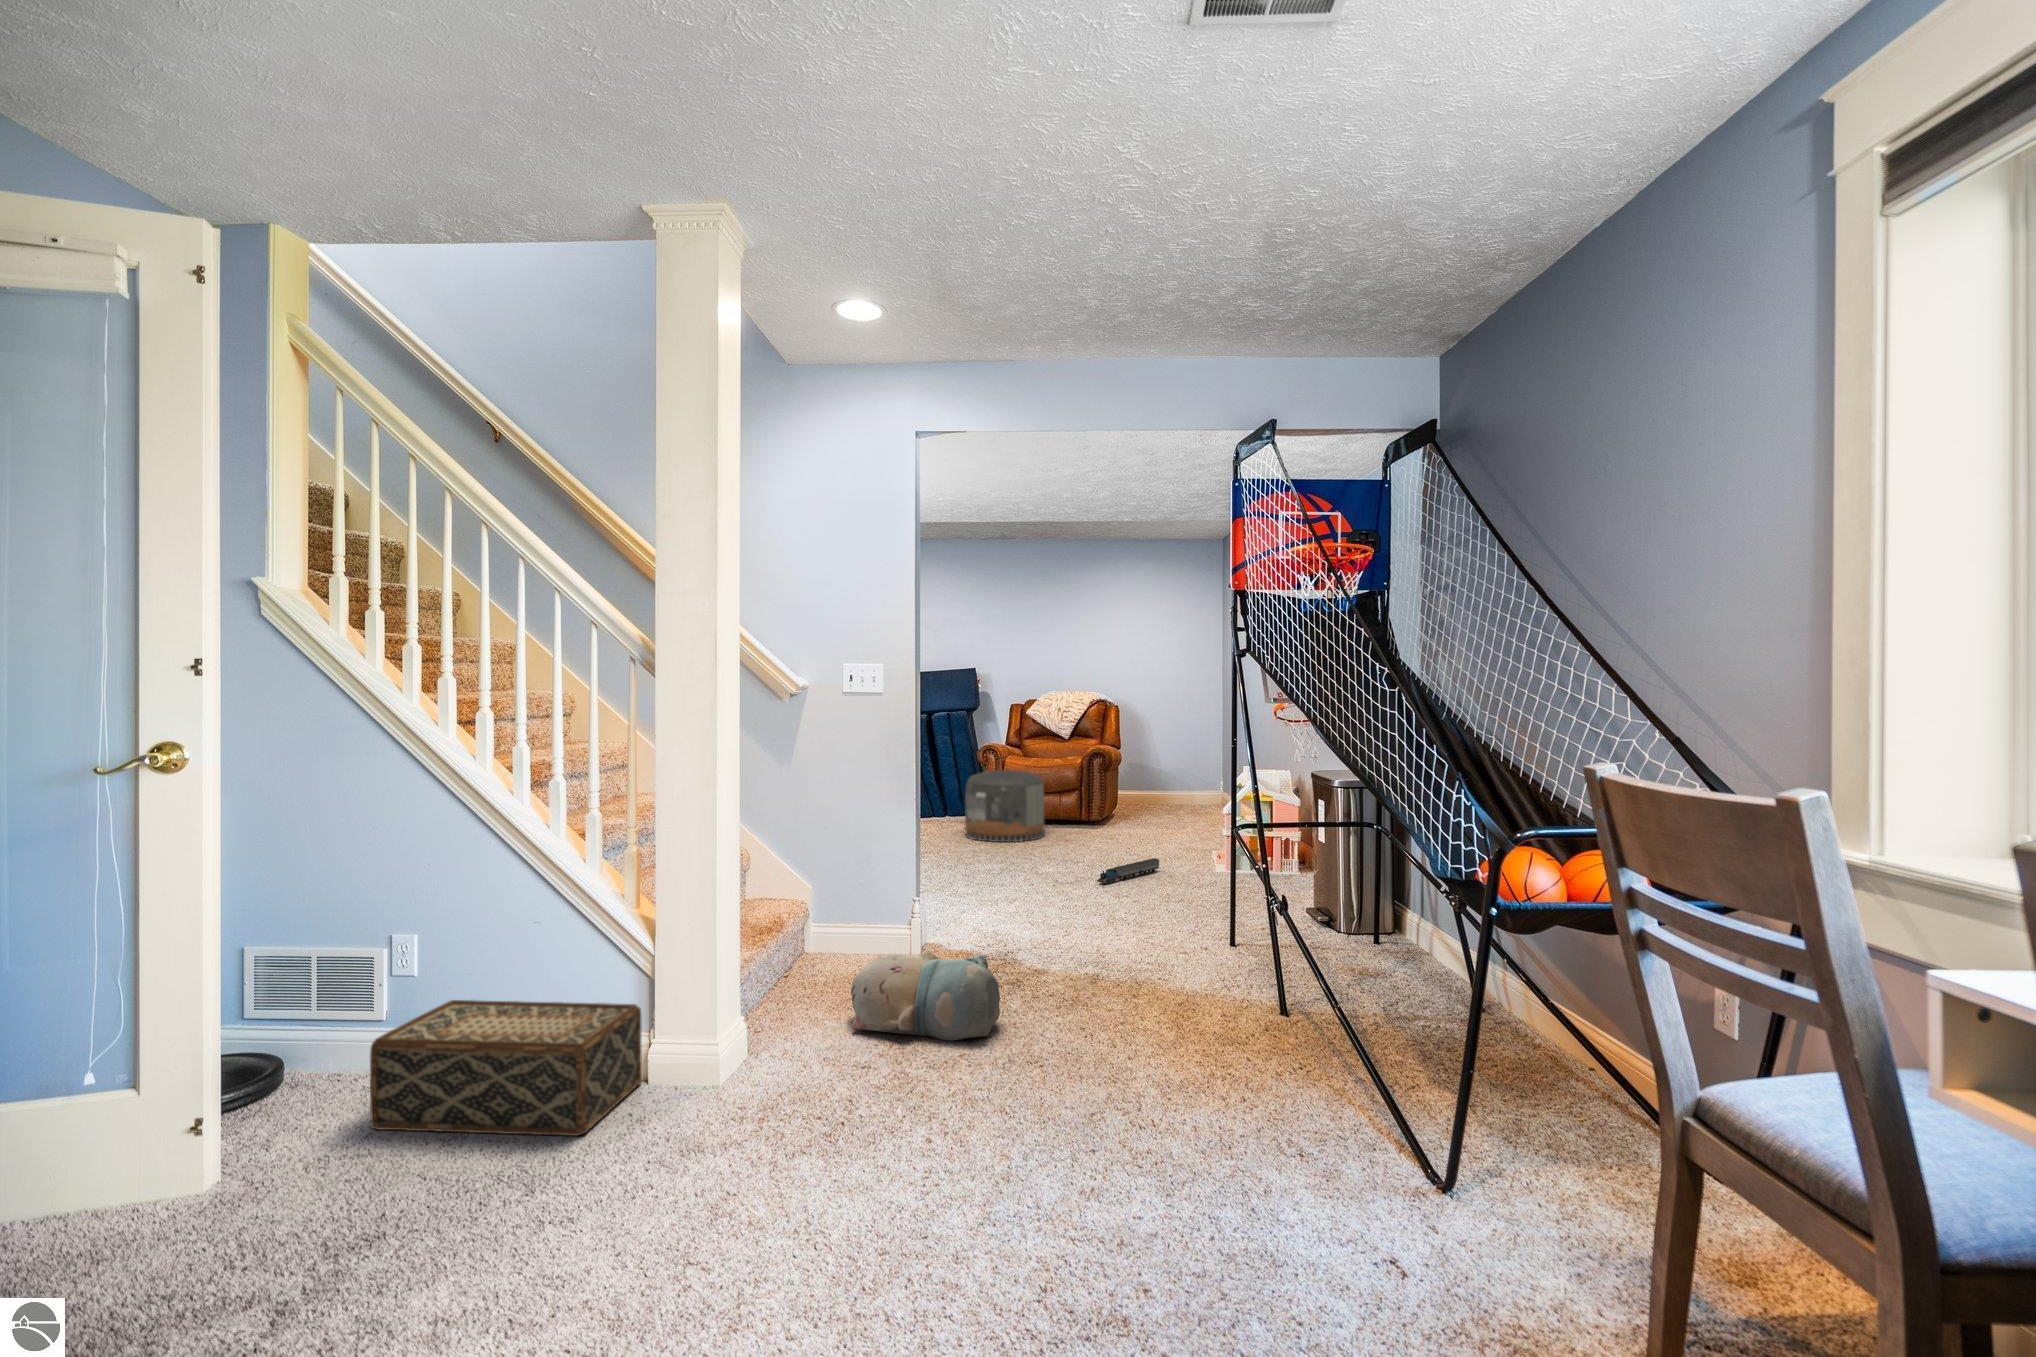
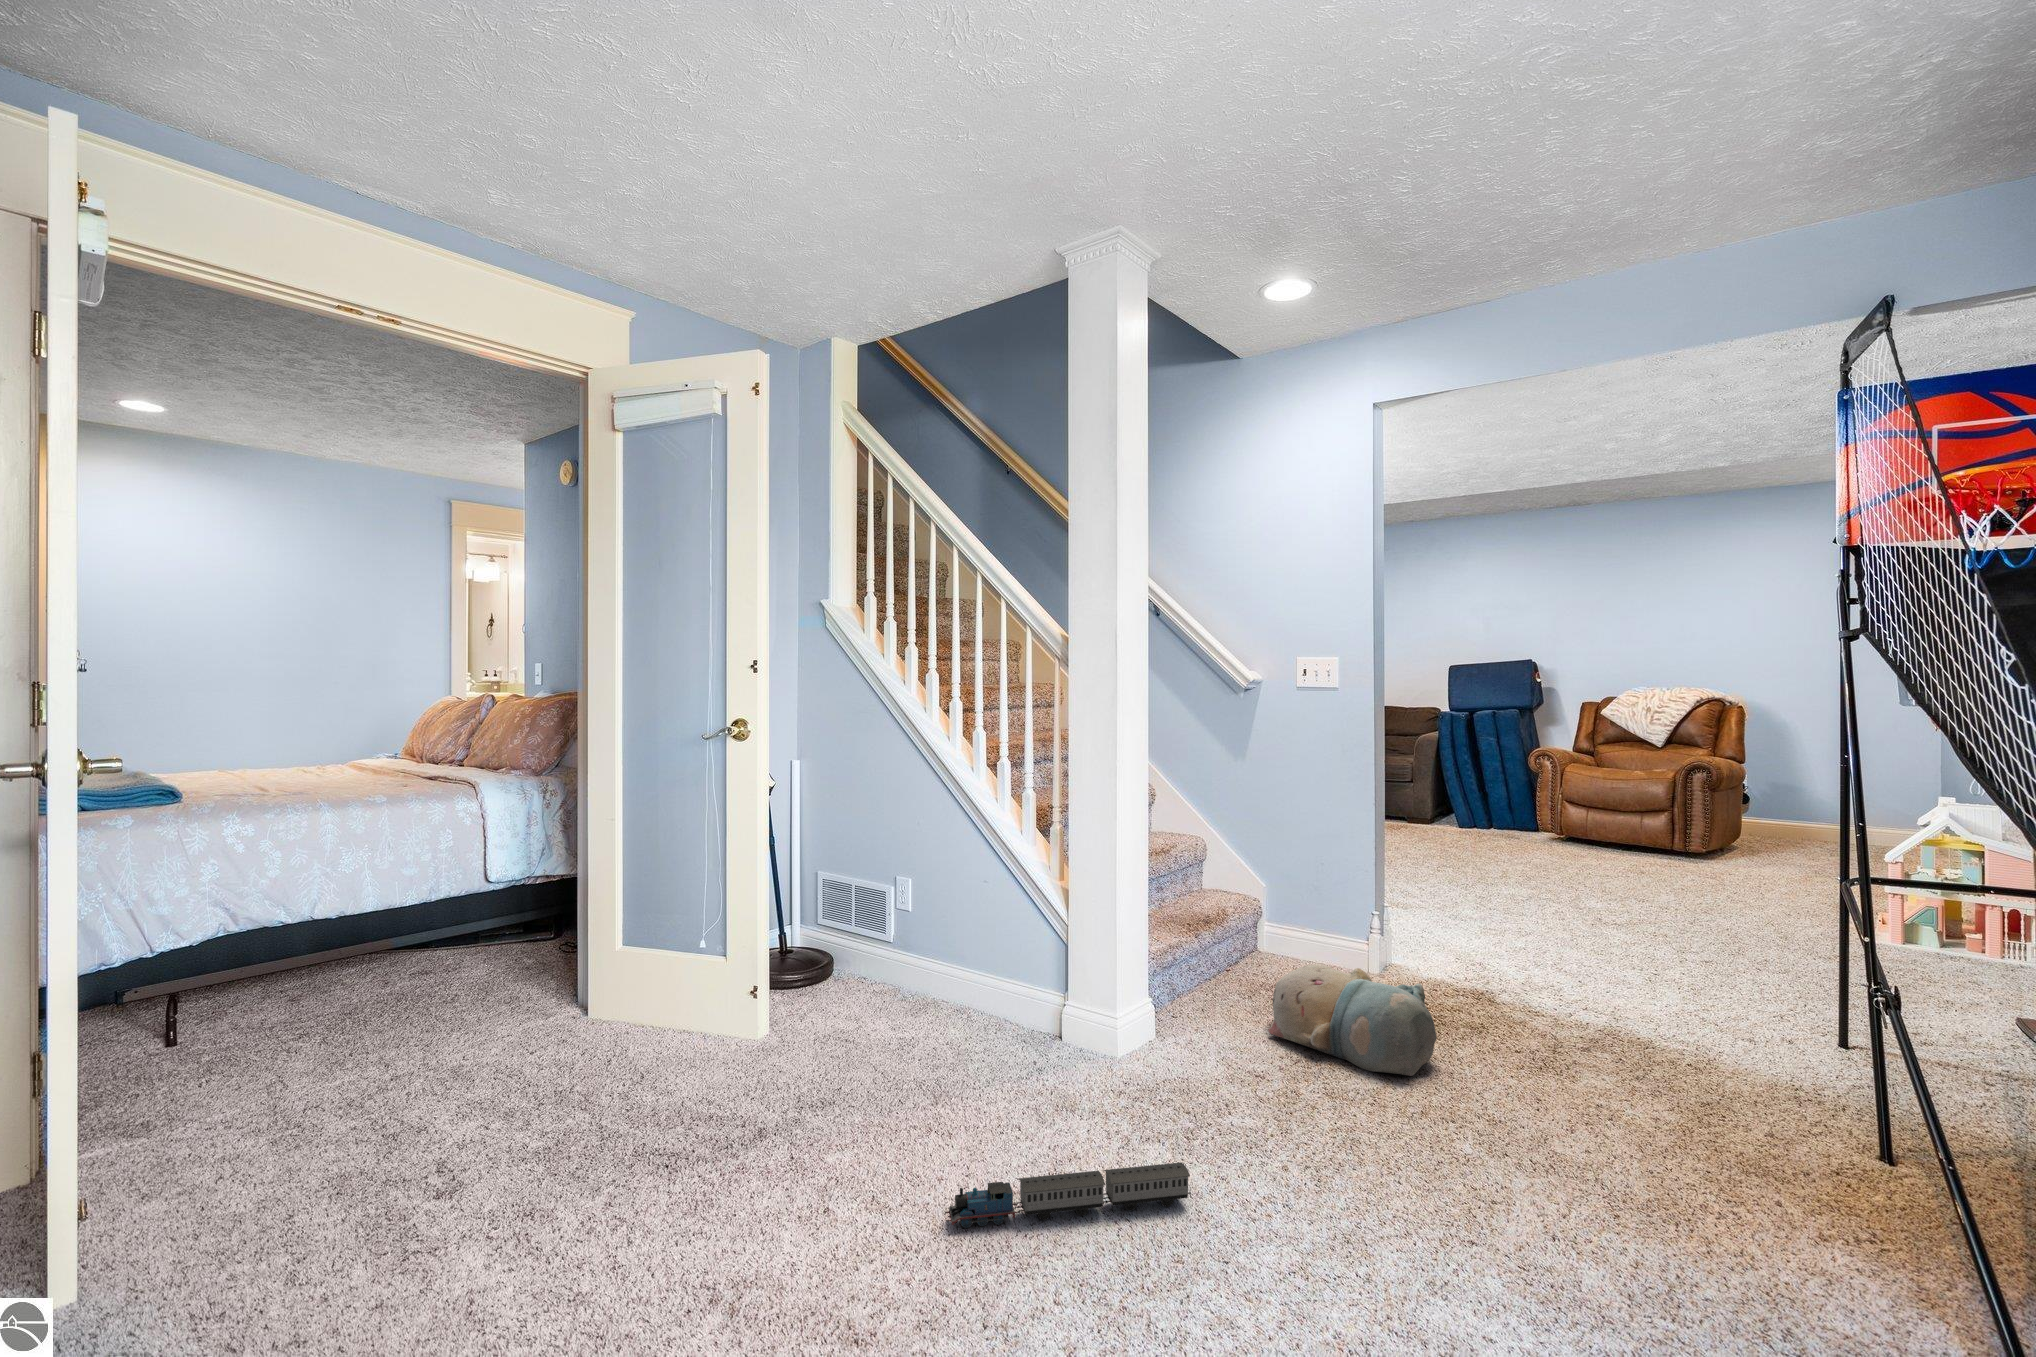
pouf: present [965,770,1044,842] -> none [1510,781,1617,867]
toy train: present [1097,858,1159,884] -> present [945,1162,1191,1228]
woven basket: present [370,1000,642,1136] -> none [864,933,1060,1068]

